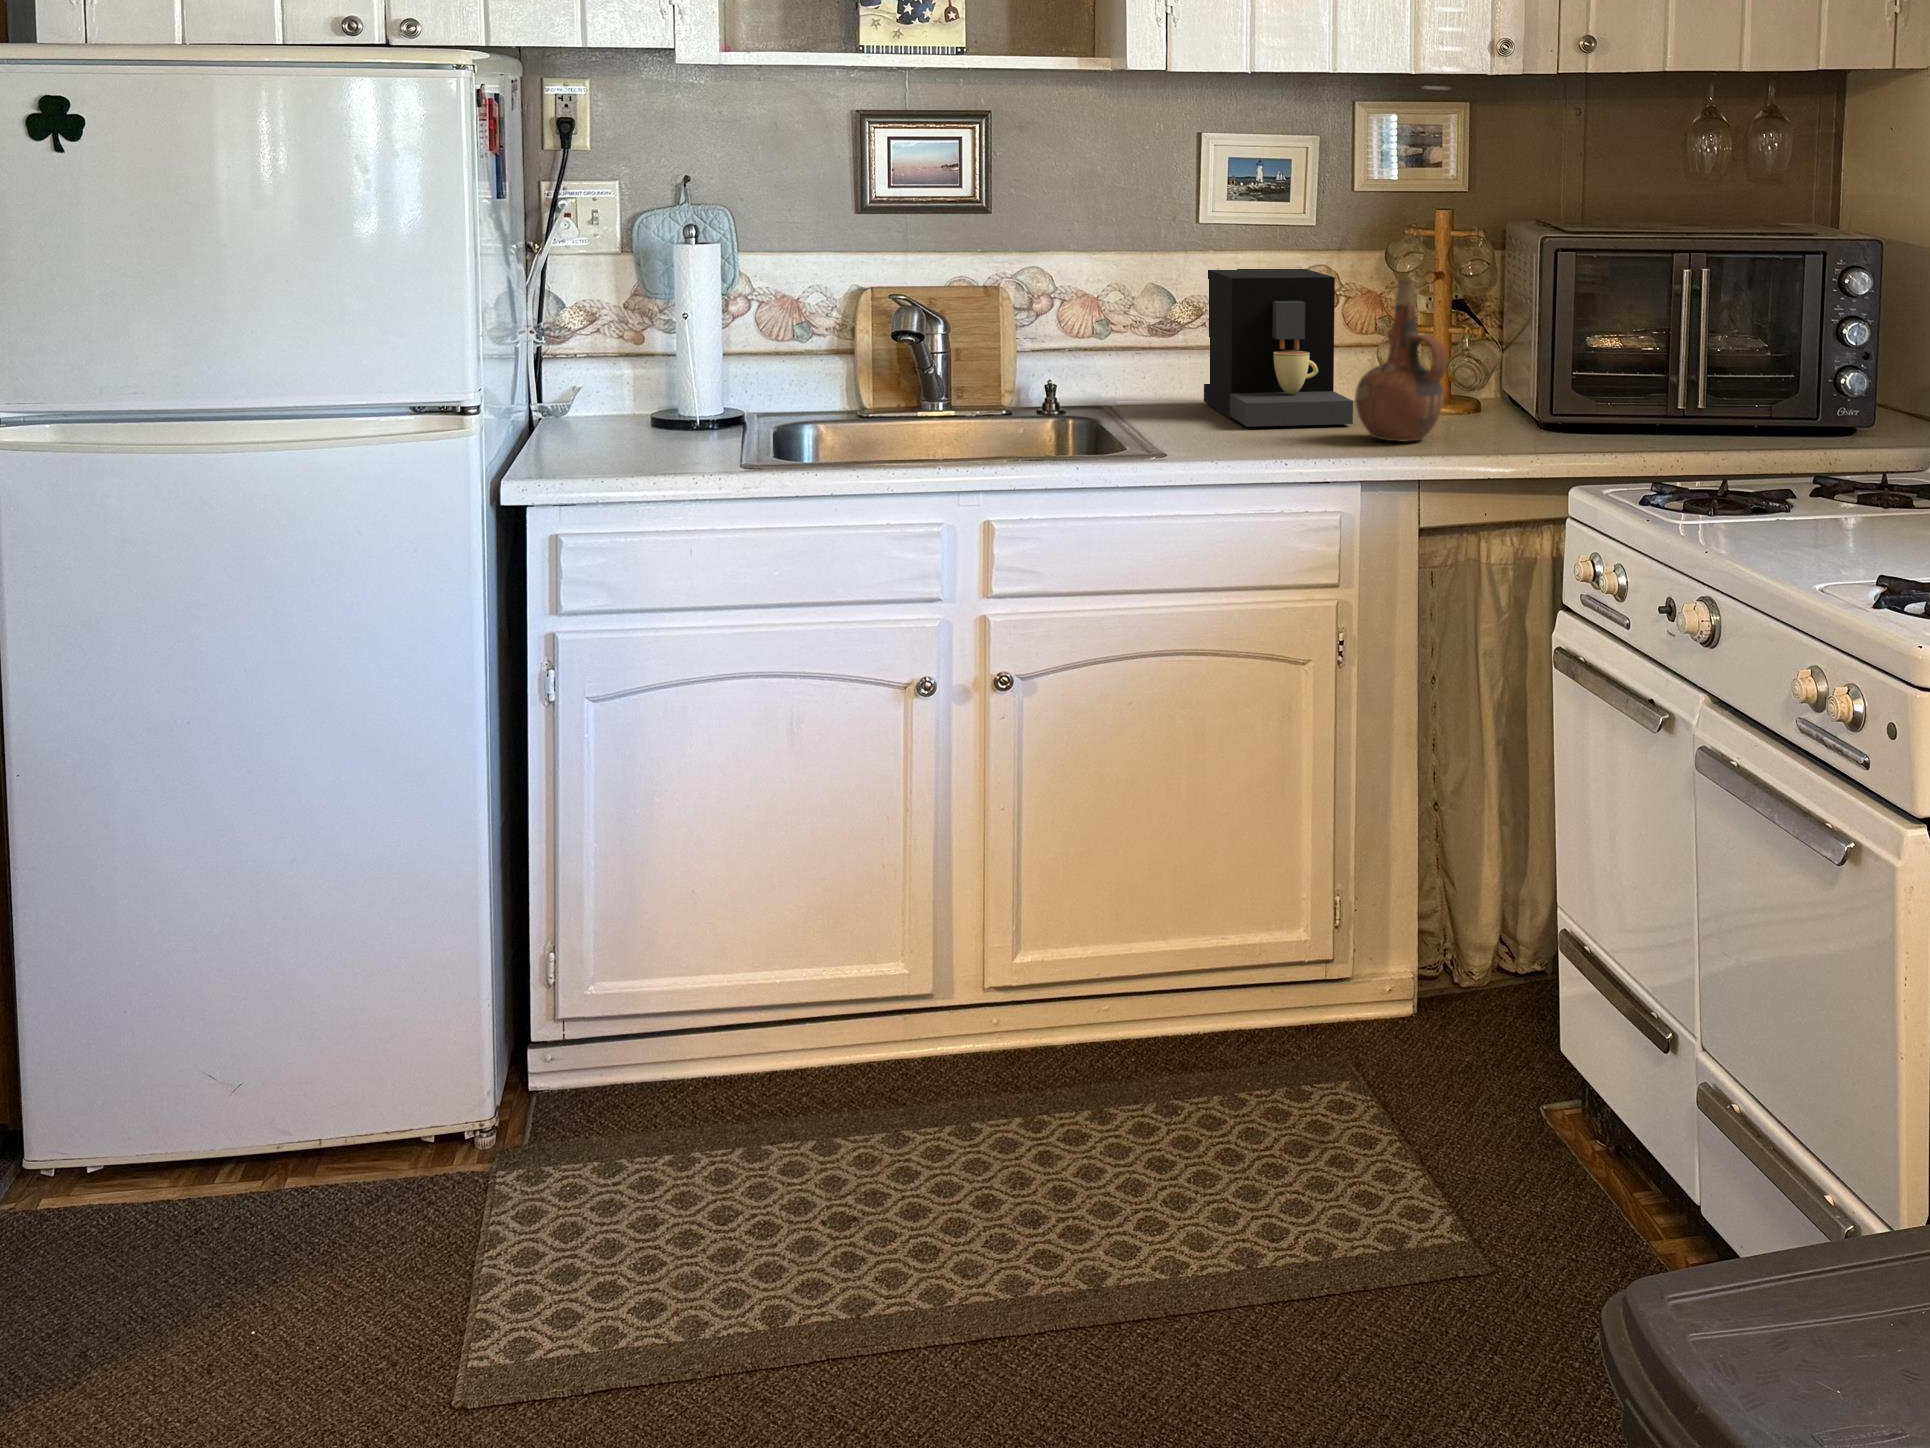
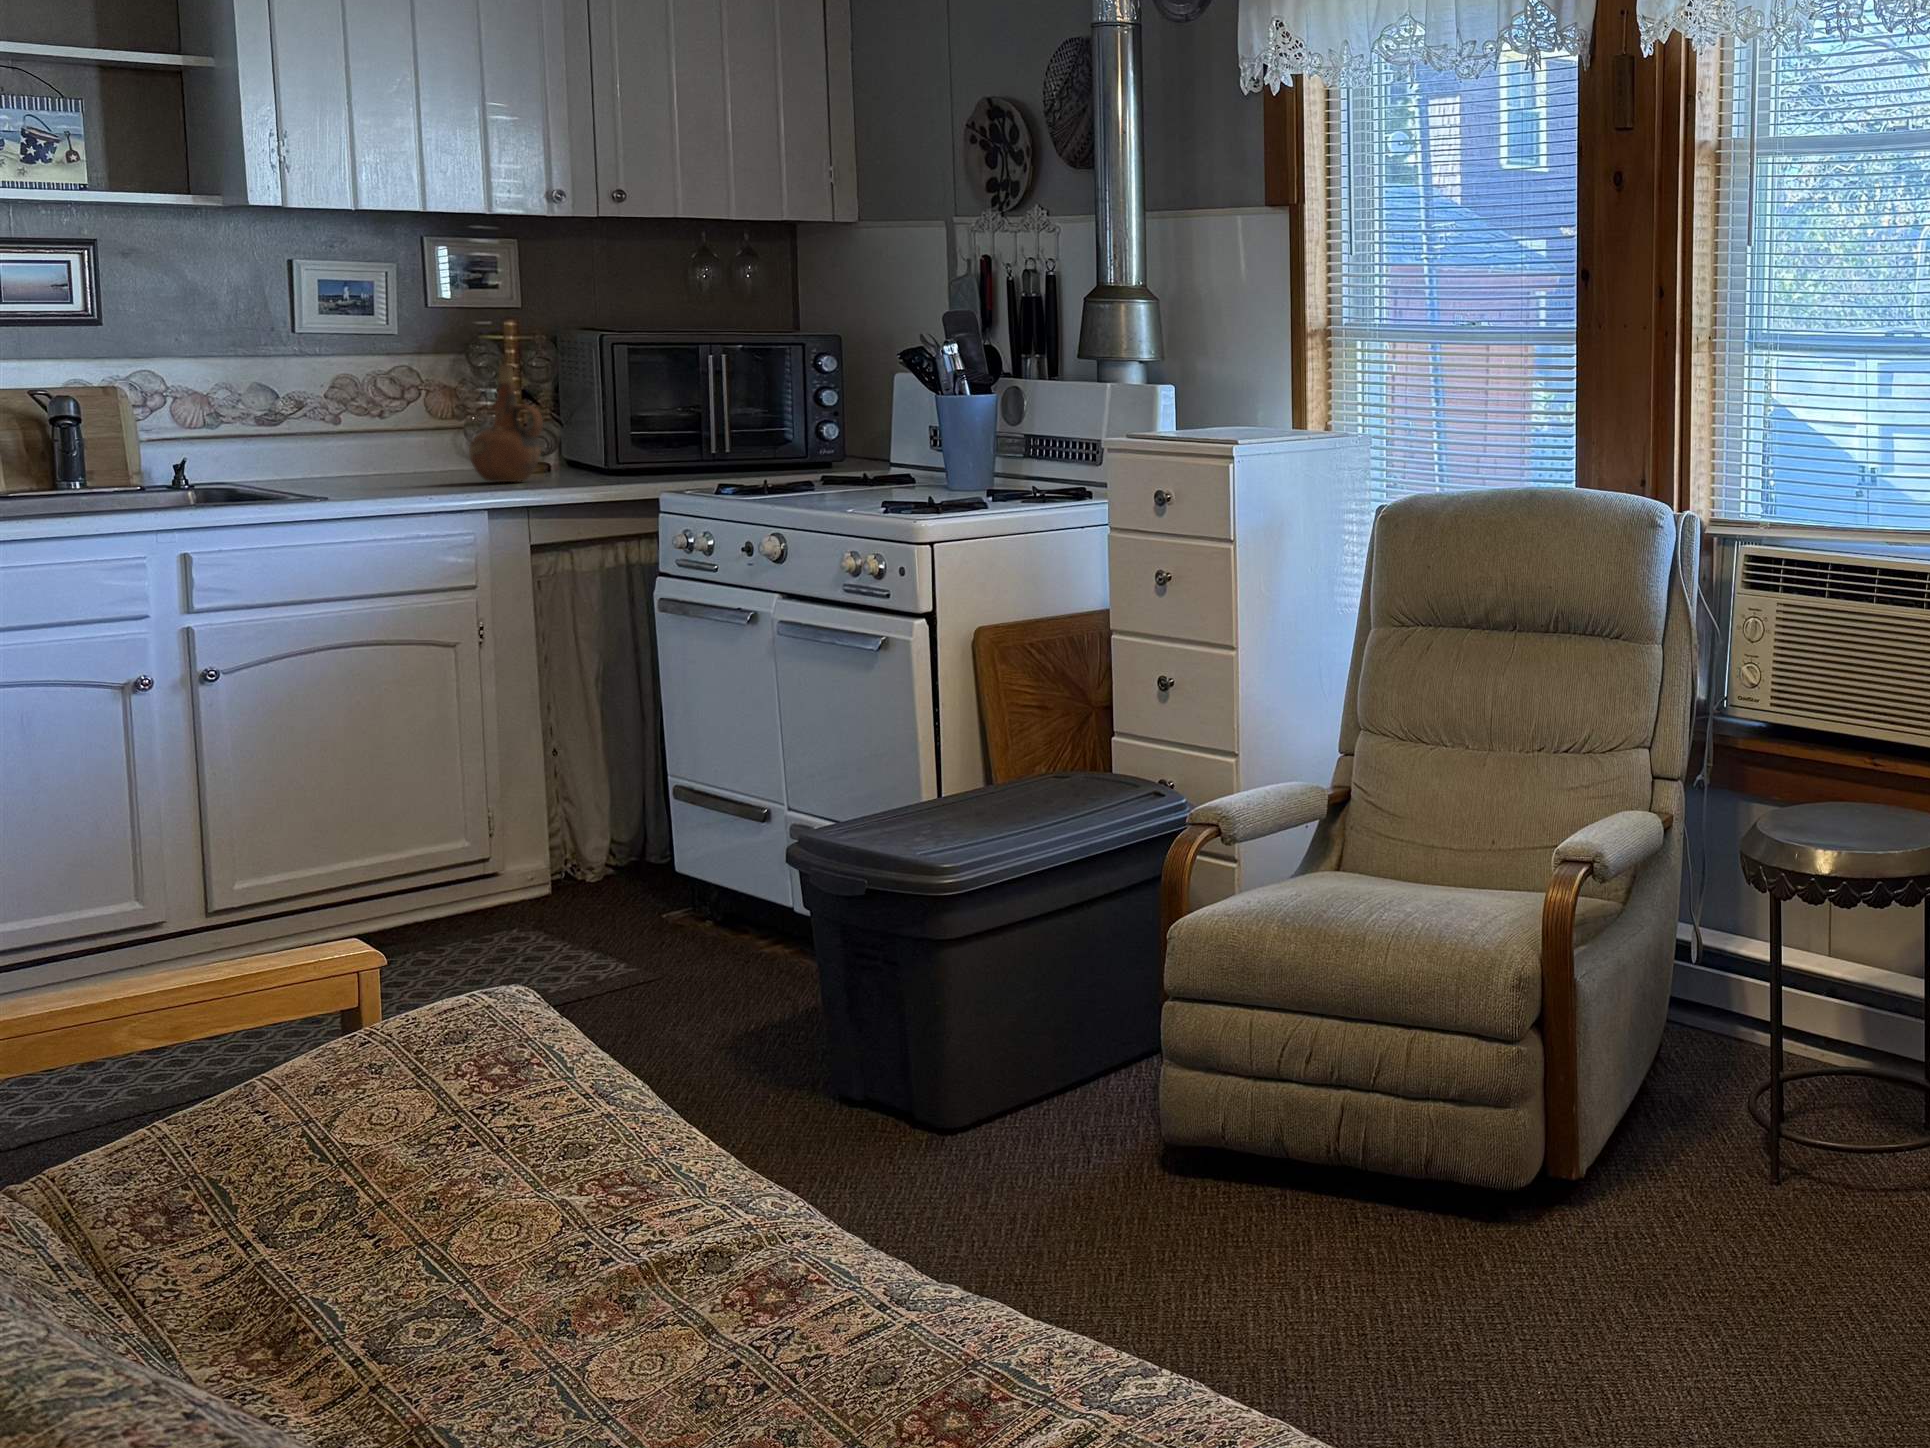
coffee maker: present [1204,269,1353,427] -> none [301,370,458,483]

